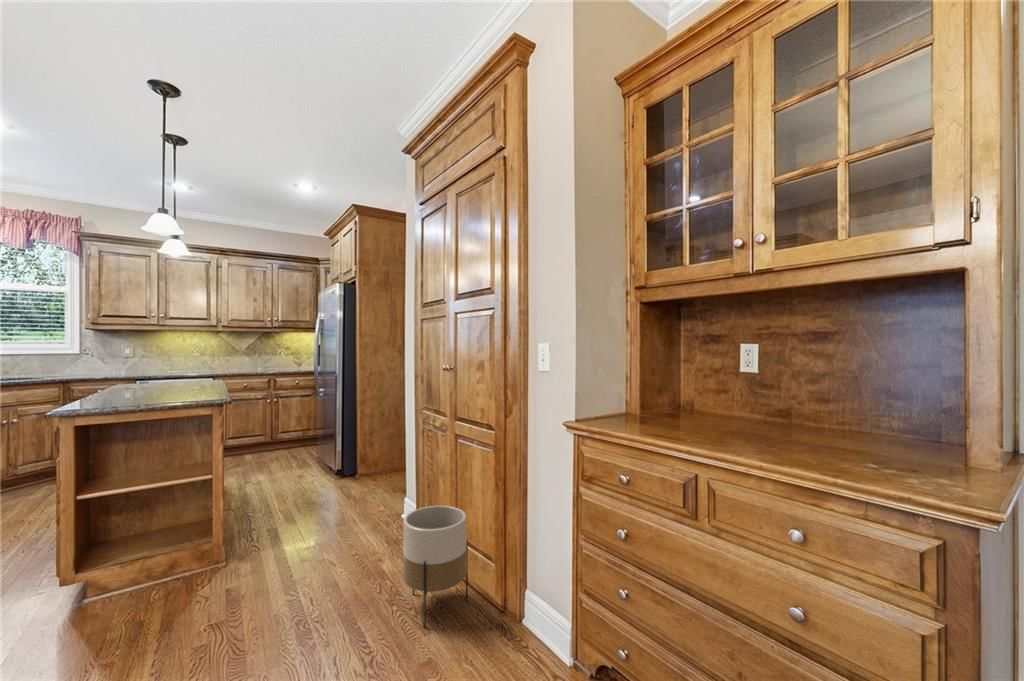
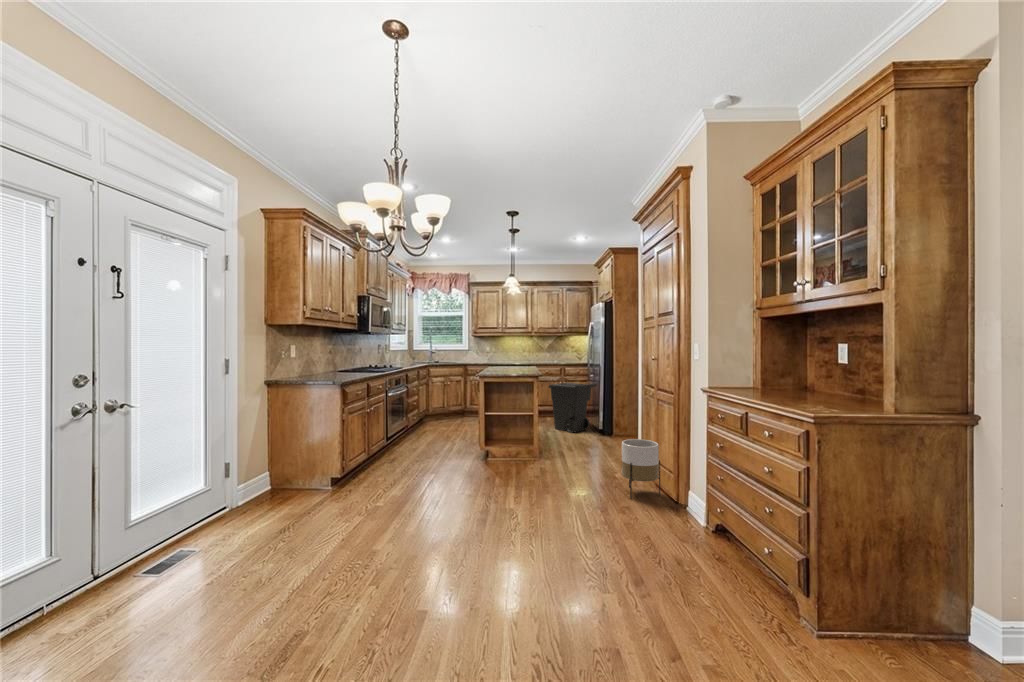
trash can: none [247,402,331,483] -> present [549,383,597,433]

